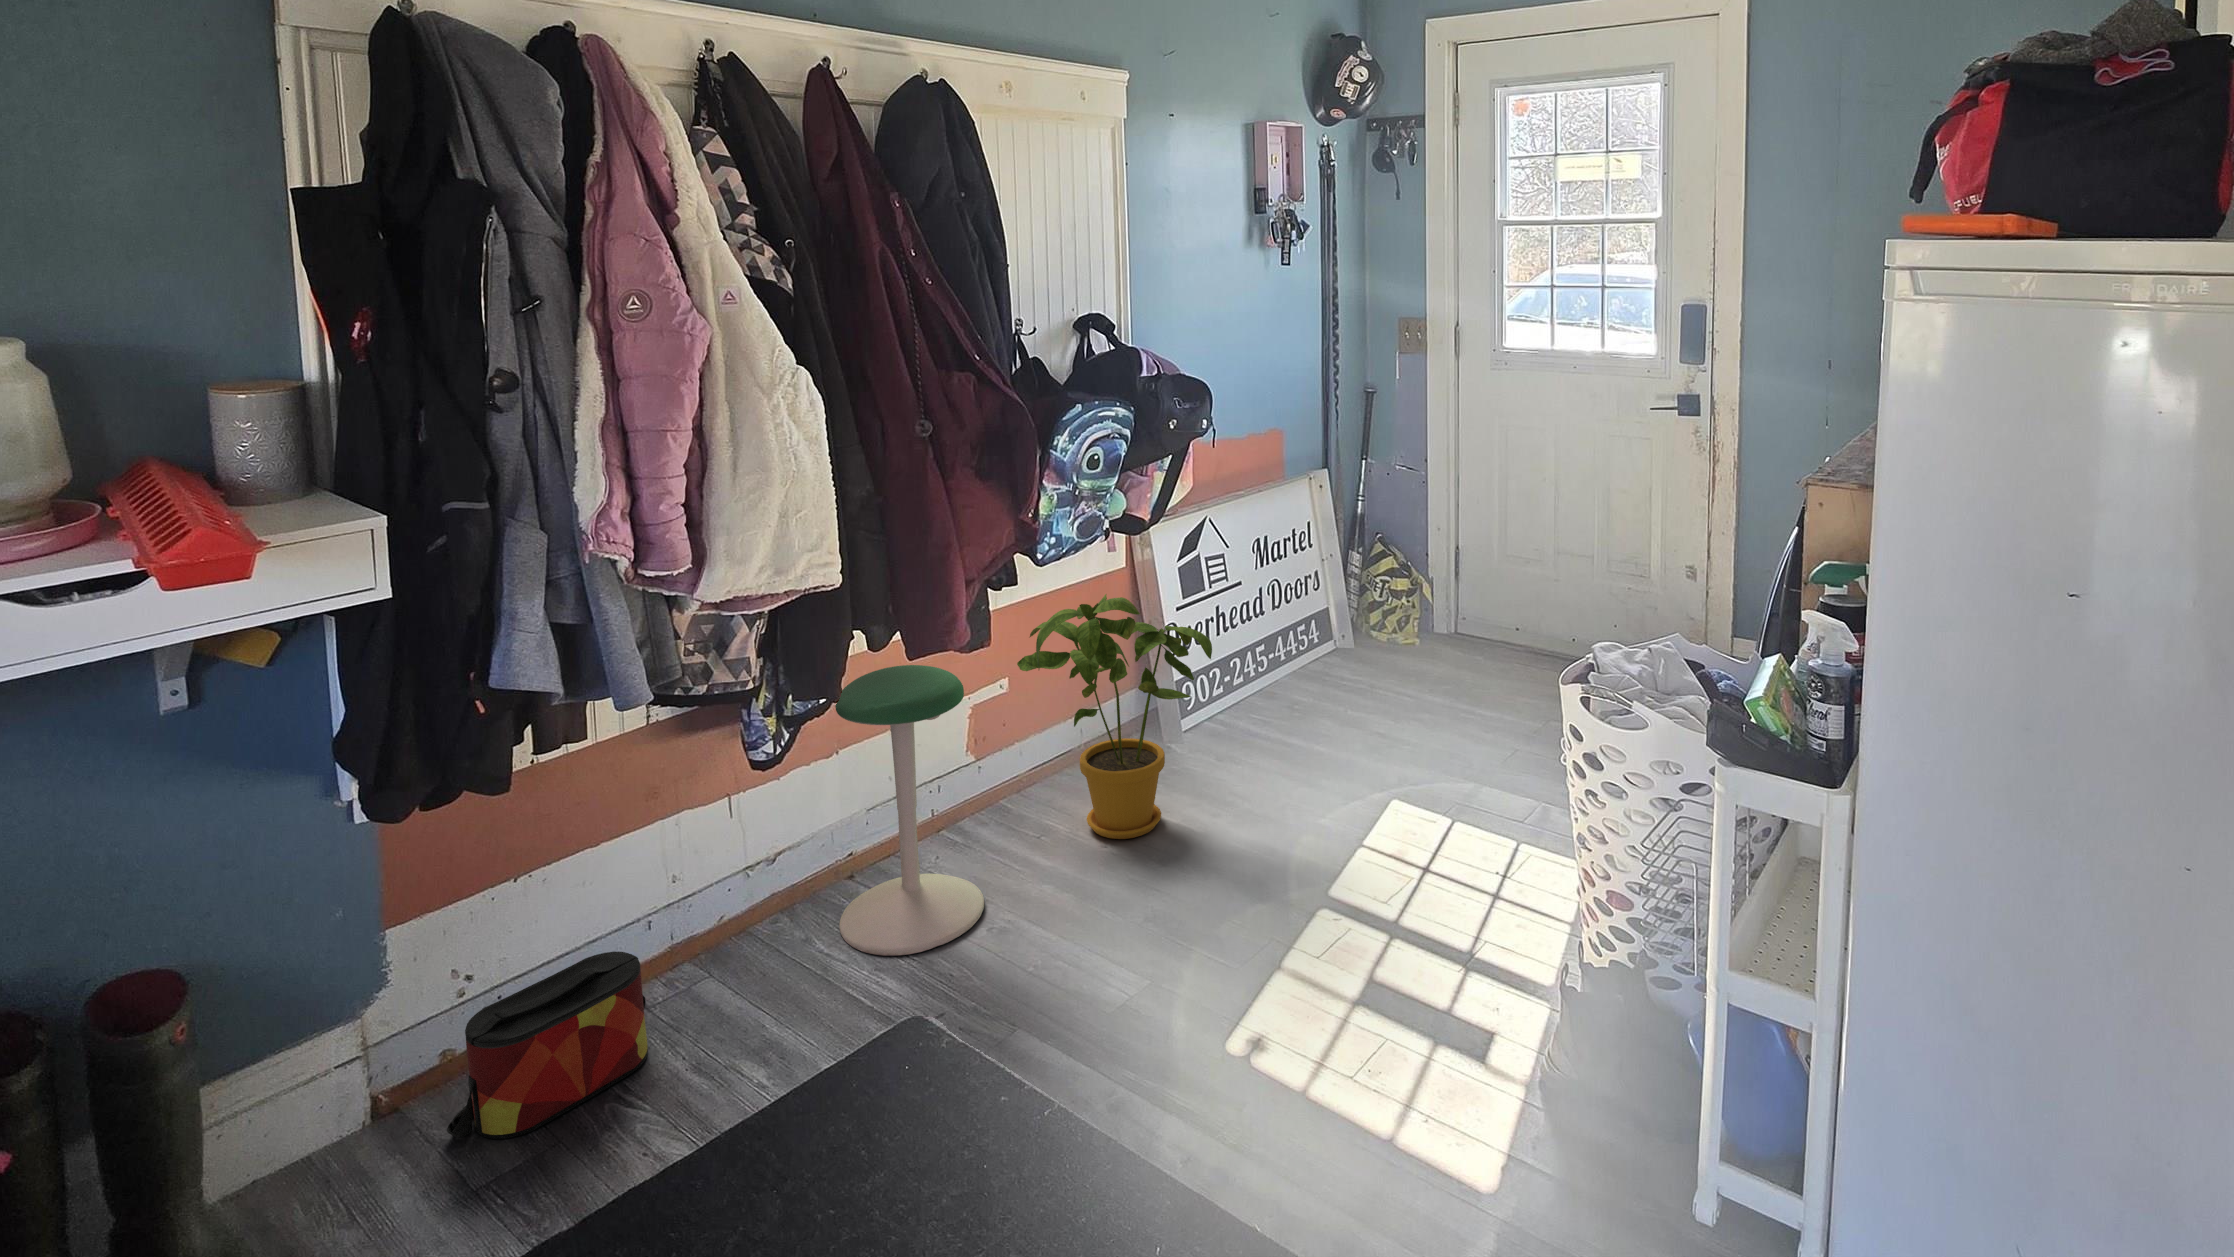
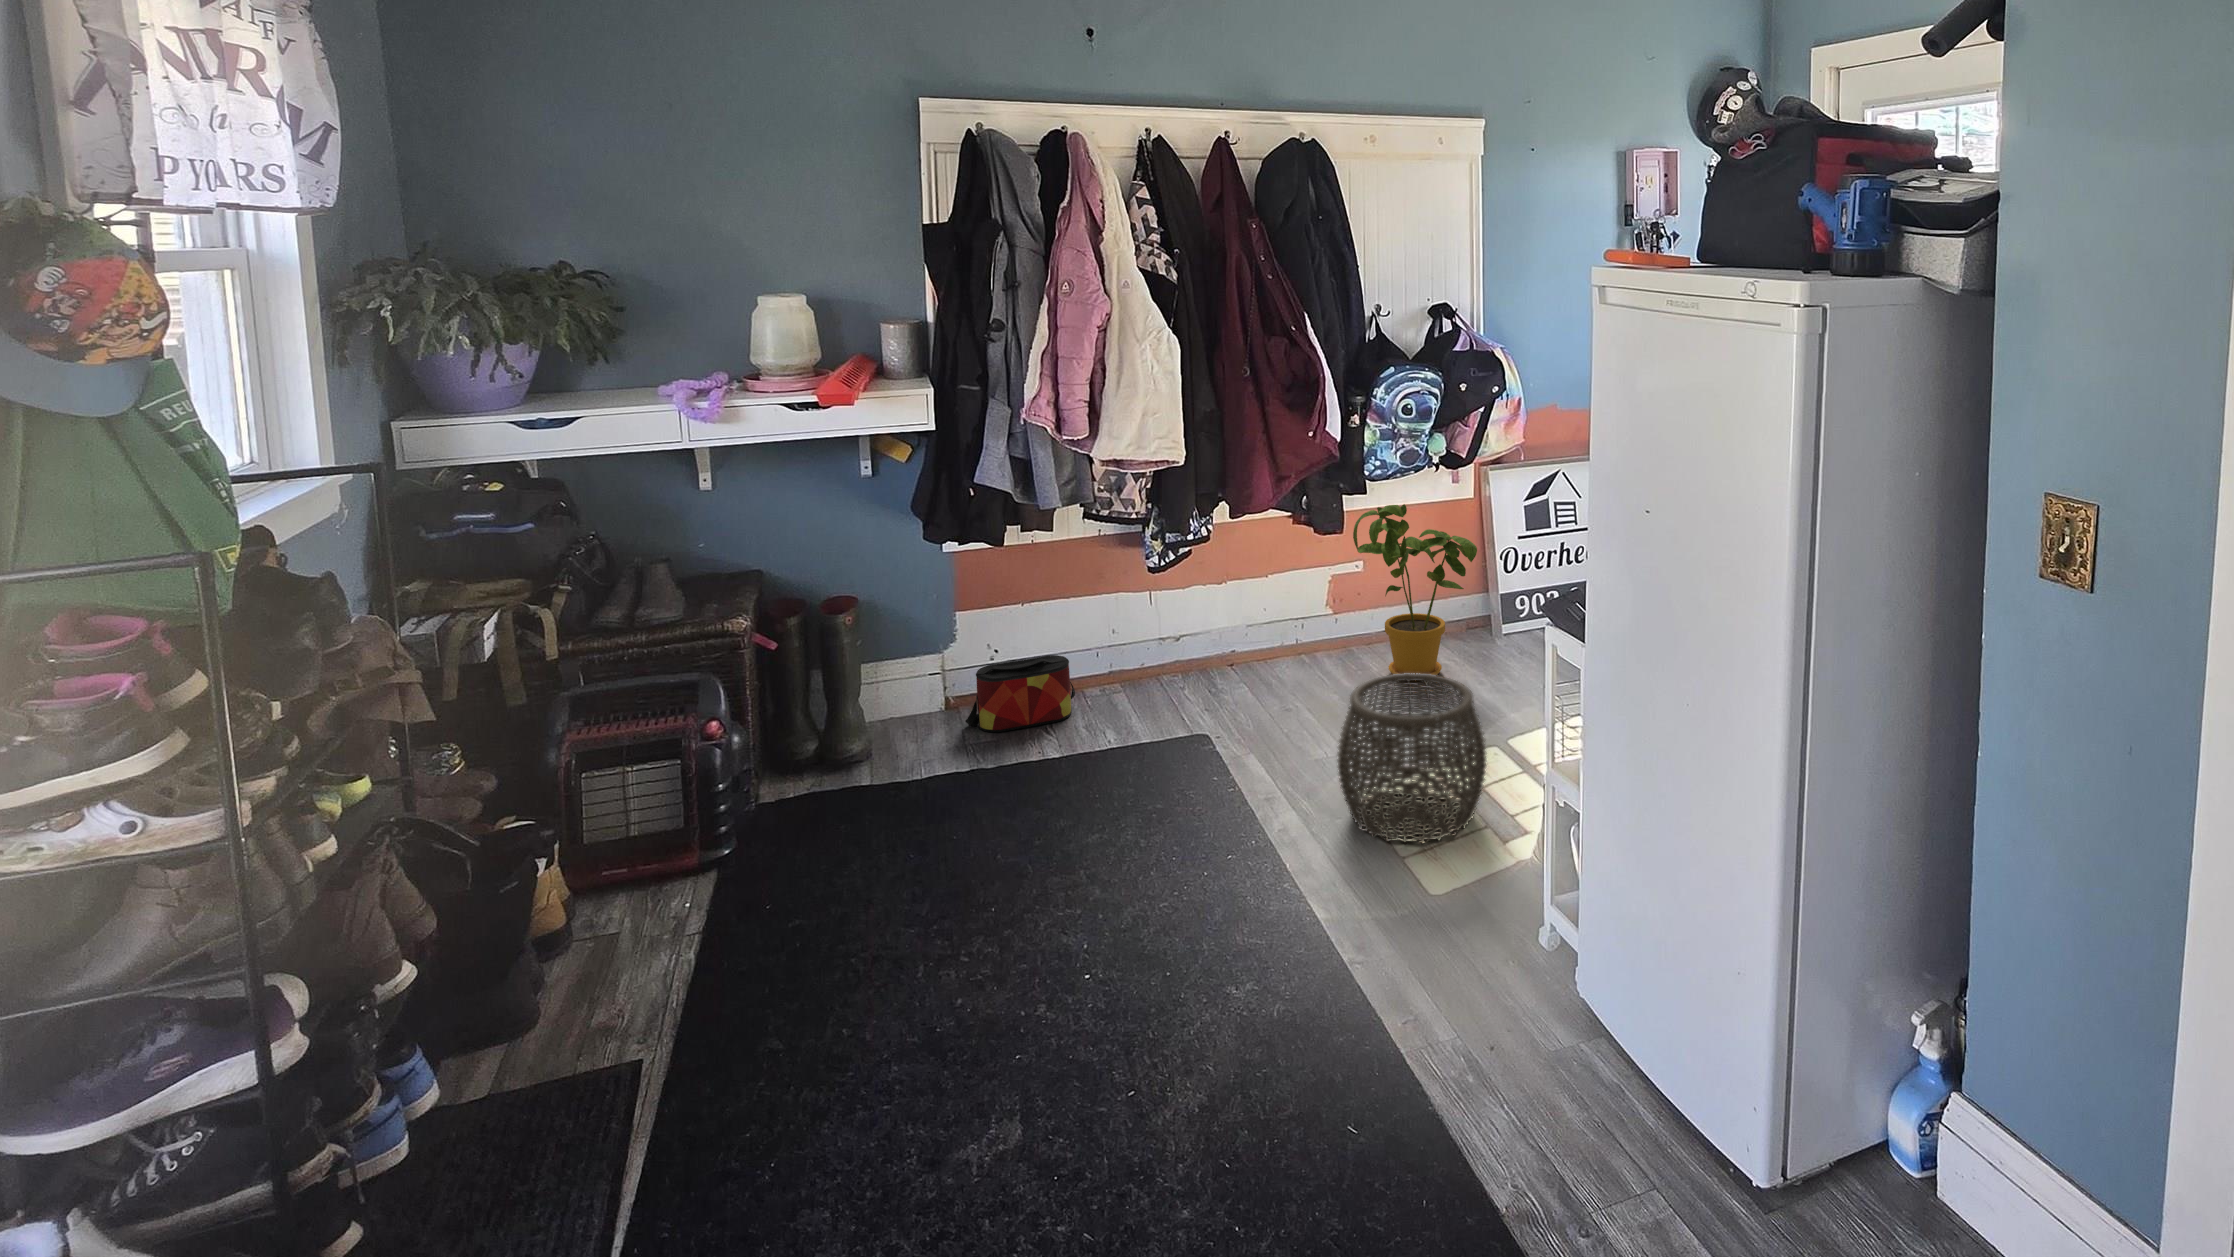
stool: present [835,665,984,956] -> none [1201,528,1293,707]
woven basket: none [1231,843,1455,1122] -> present [1338,673,1487,843]

